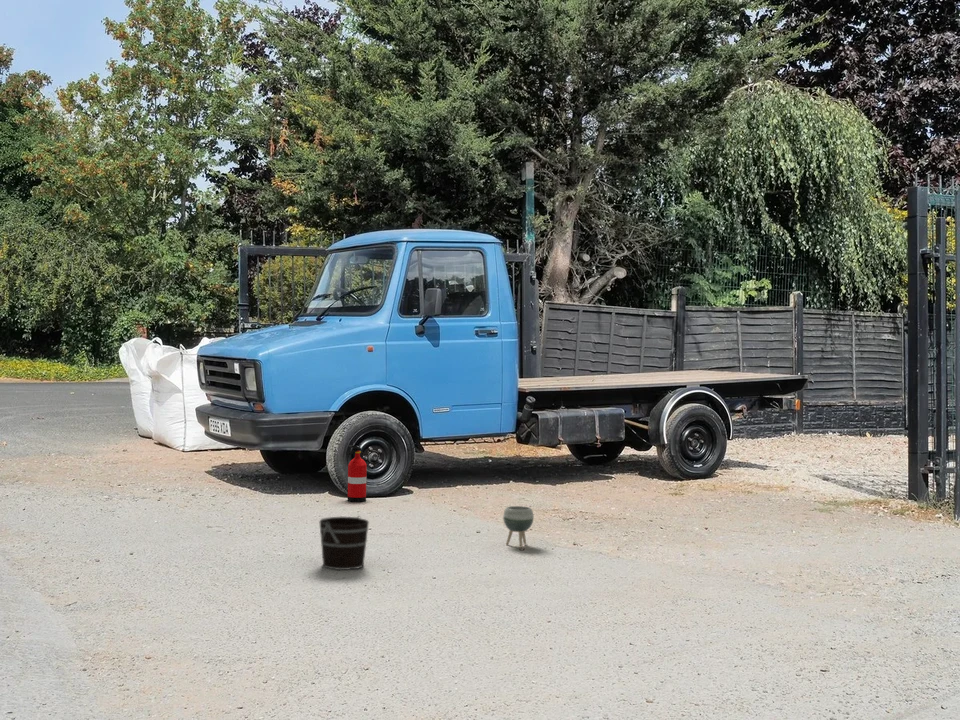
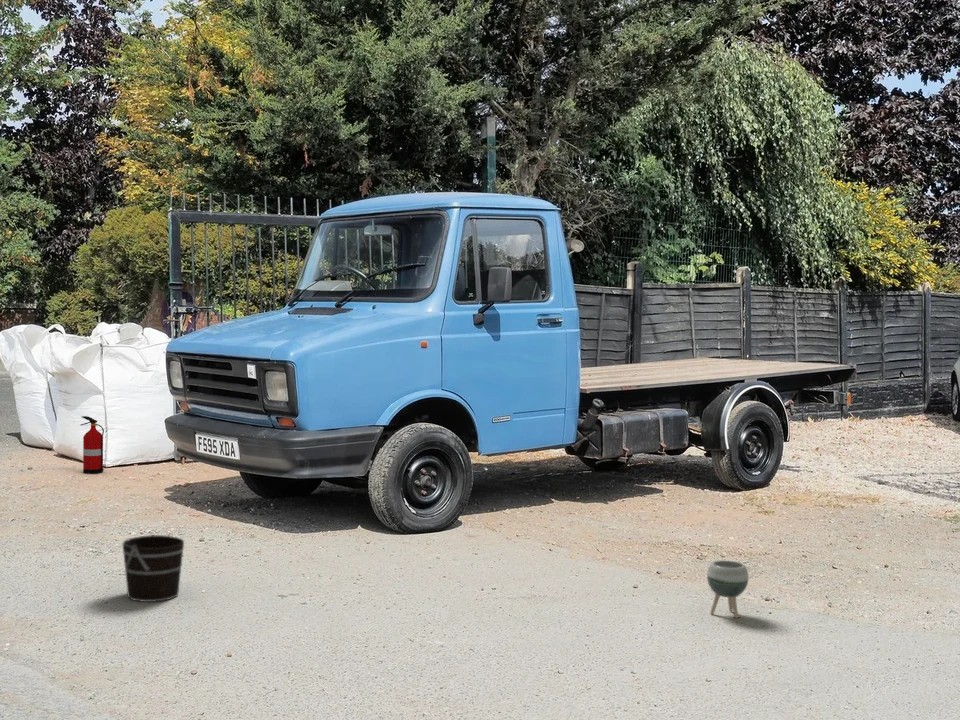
fire extinguisher: present [347,445,367,502] -> present [81,416,104,474]
bucket: present [320,516,369,570] -> present [123,535,184,602]

